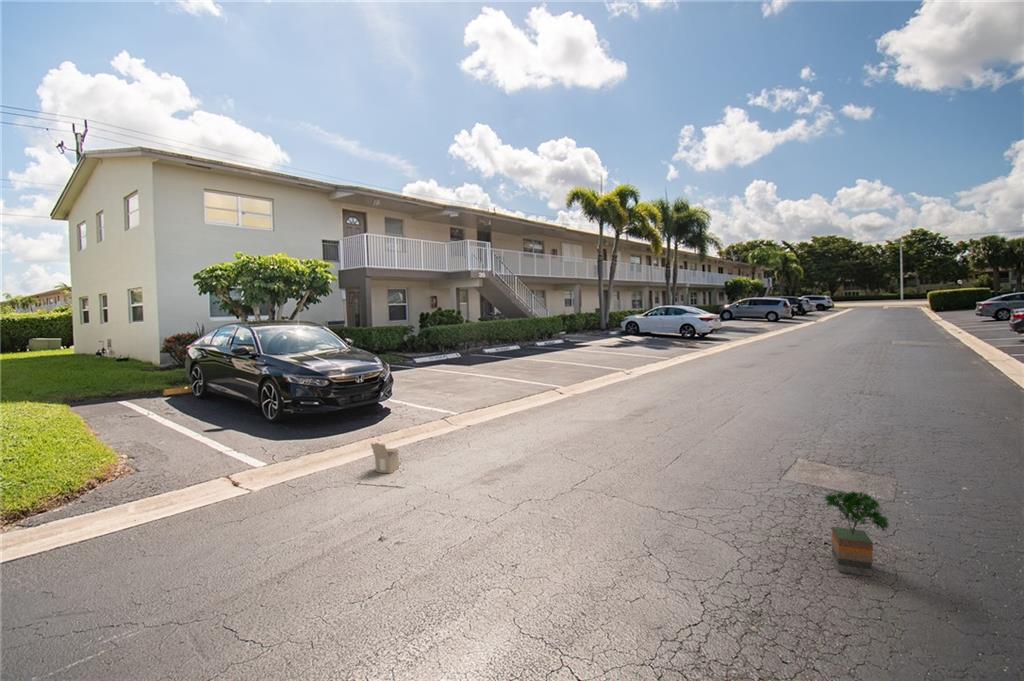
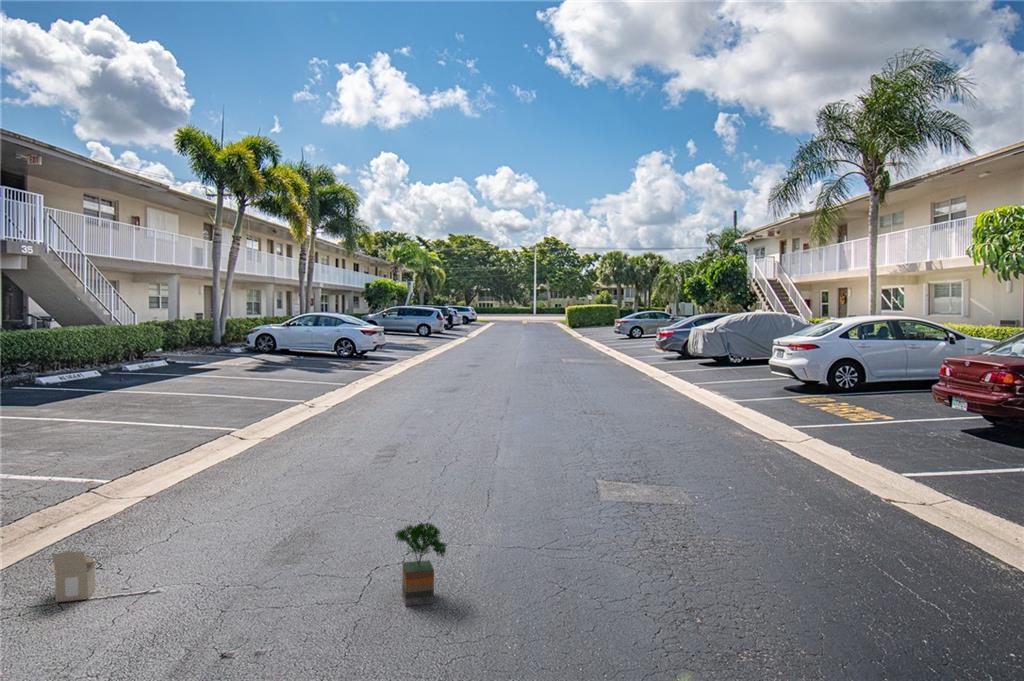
potted tree: present [824,491,889,576] -> present [395,523,446,606]

